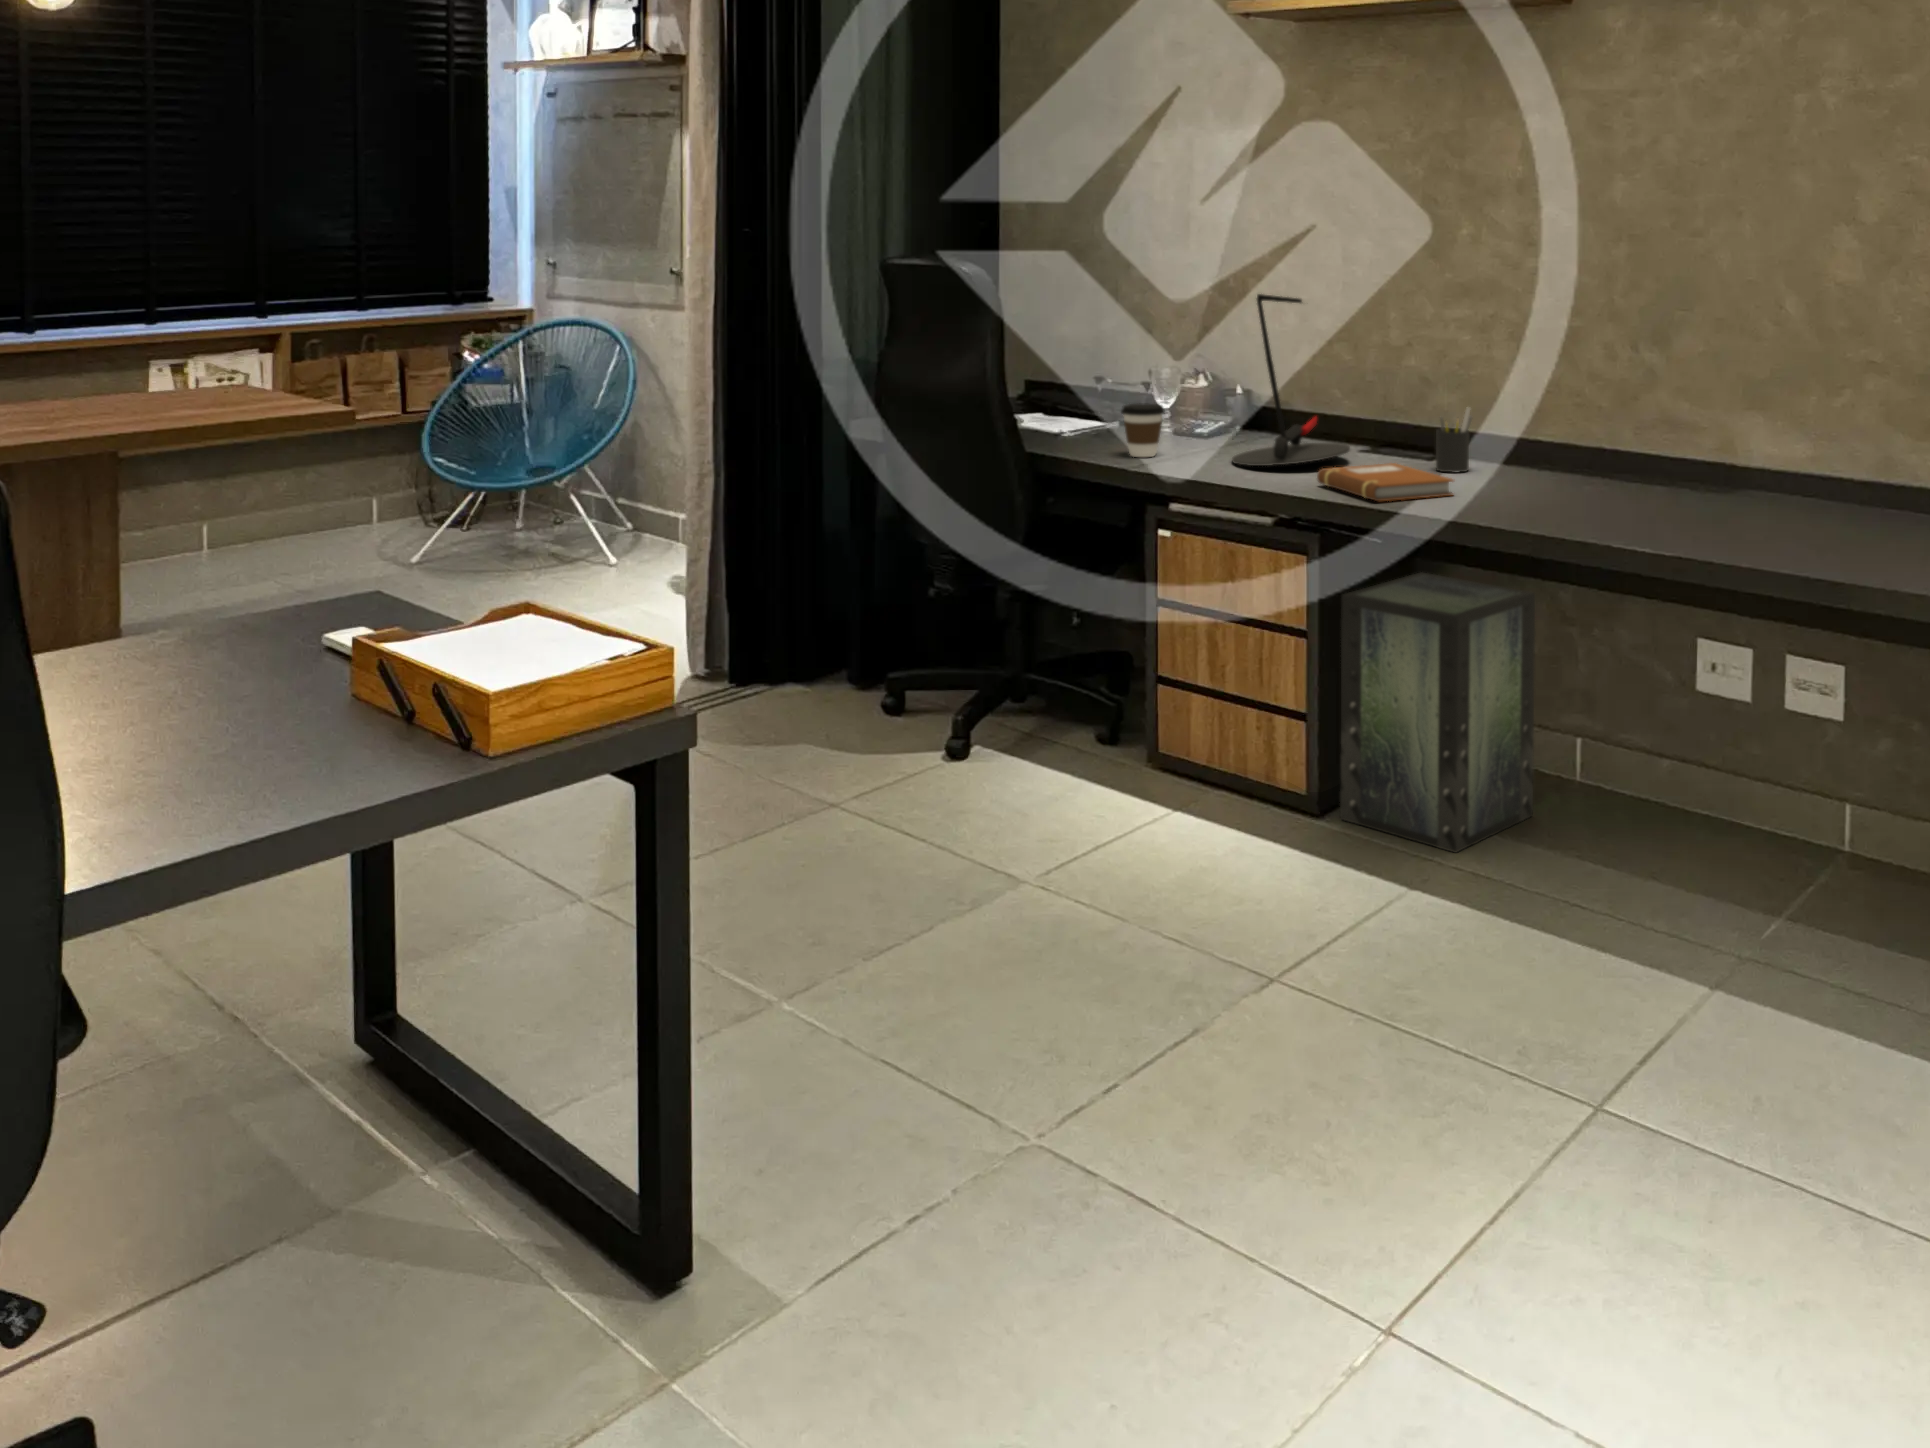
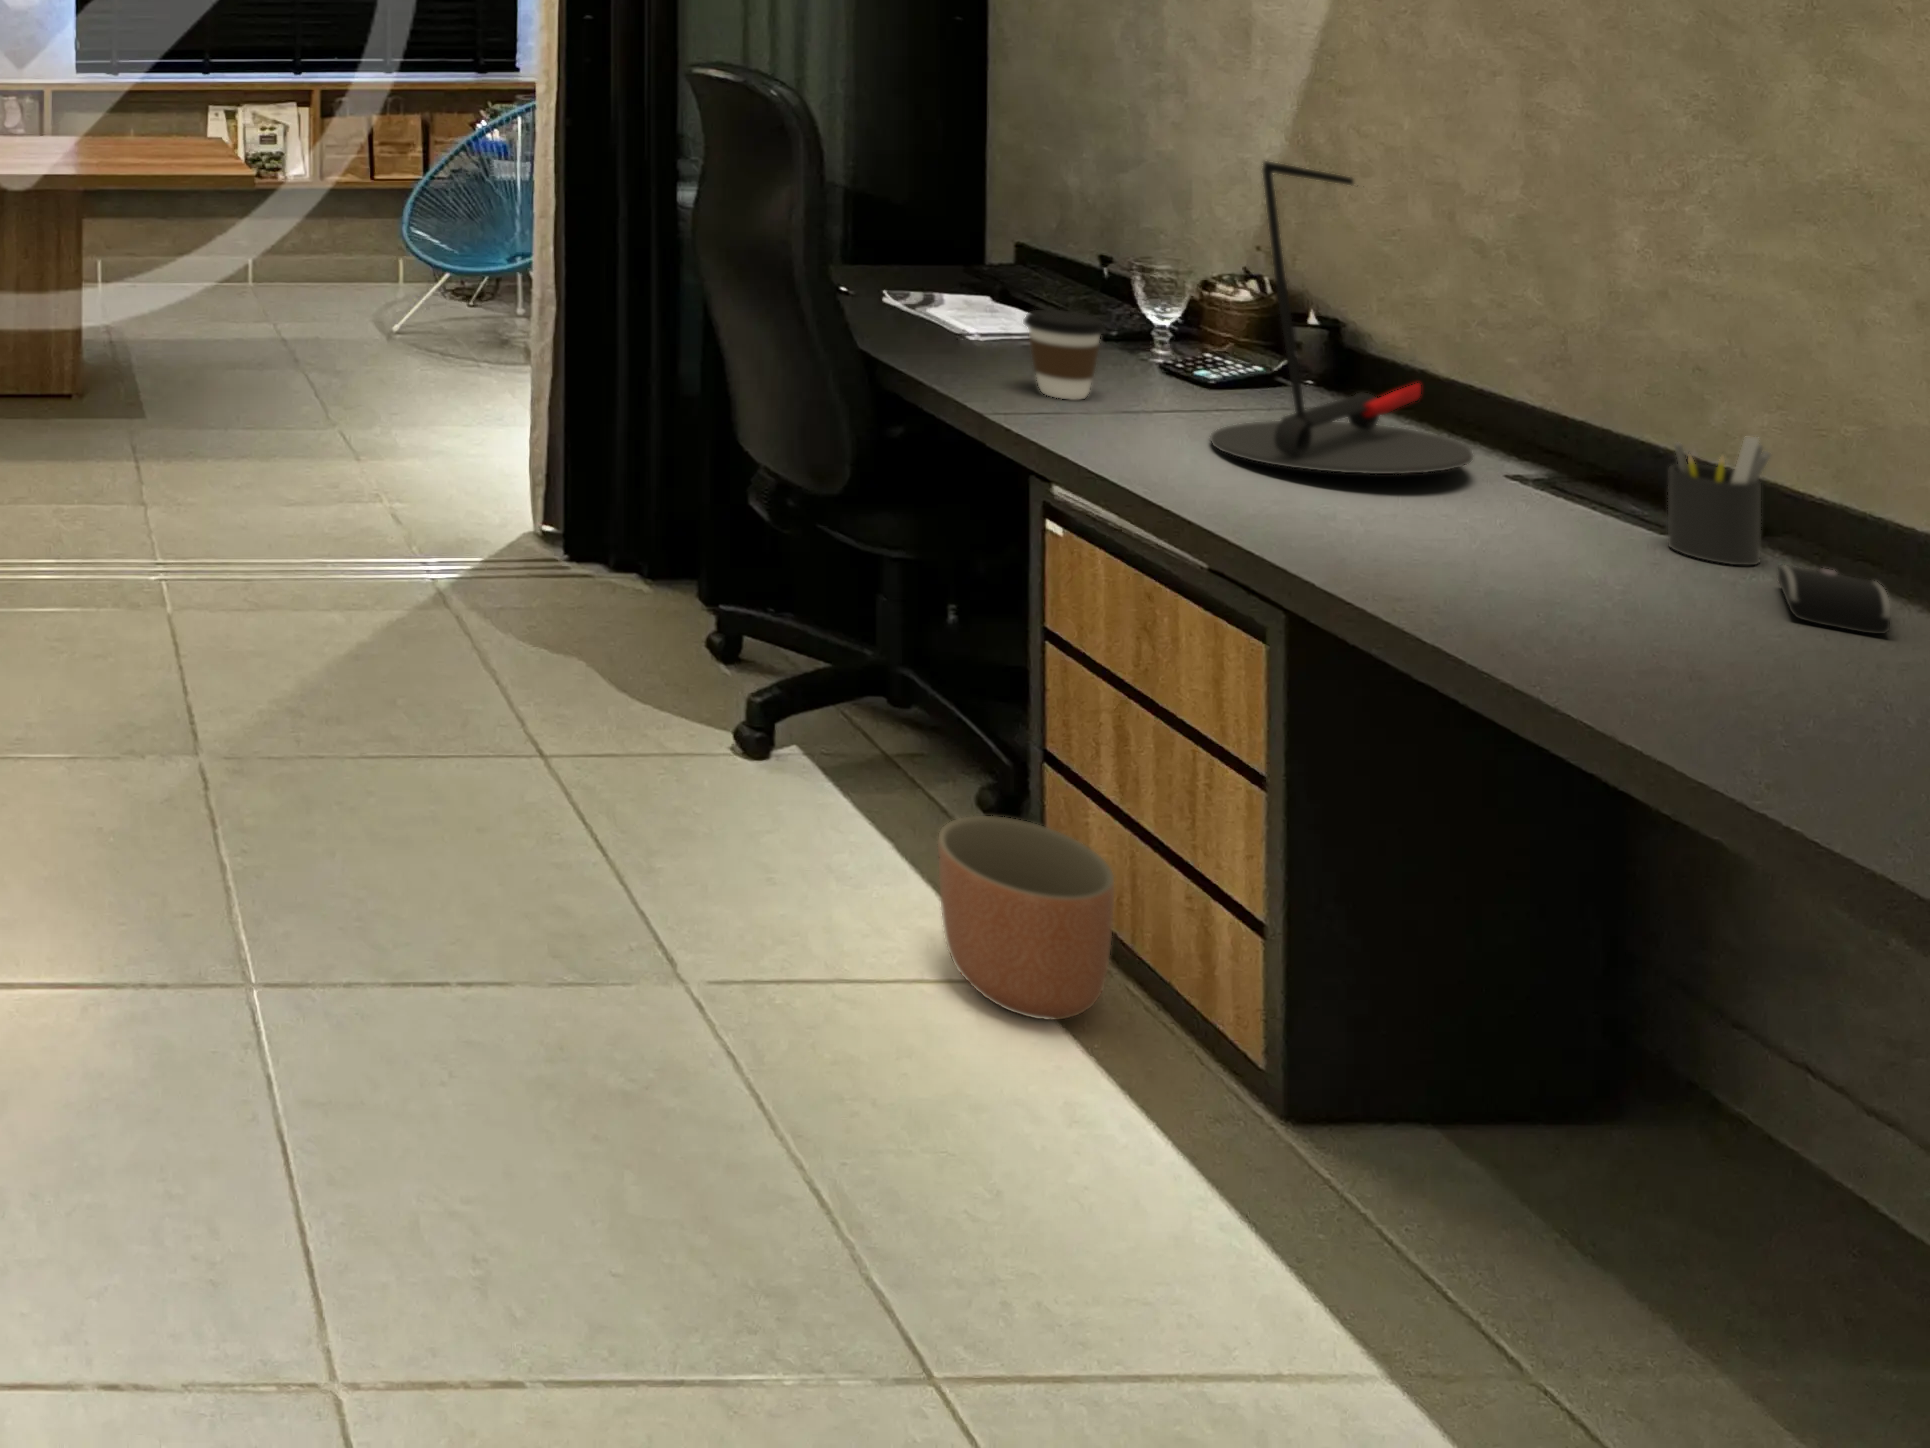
computer mouse: none [1481,462,1524,485] -> present [1778,565,1890,634]
notebook: present [1317,463,1453,502] -> none [1332,498,1654,626]
storage box: present [1340,573,1535,853] -> none [1379,737,1925,1385]
planter: none [1116,713,1209,818] -> present [938,816,1114,1020]

